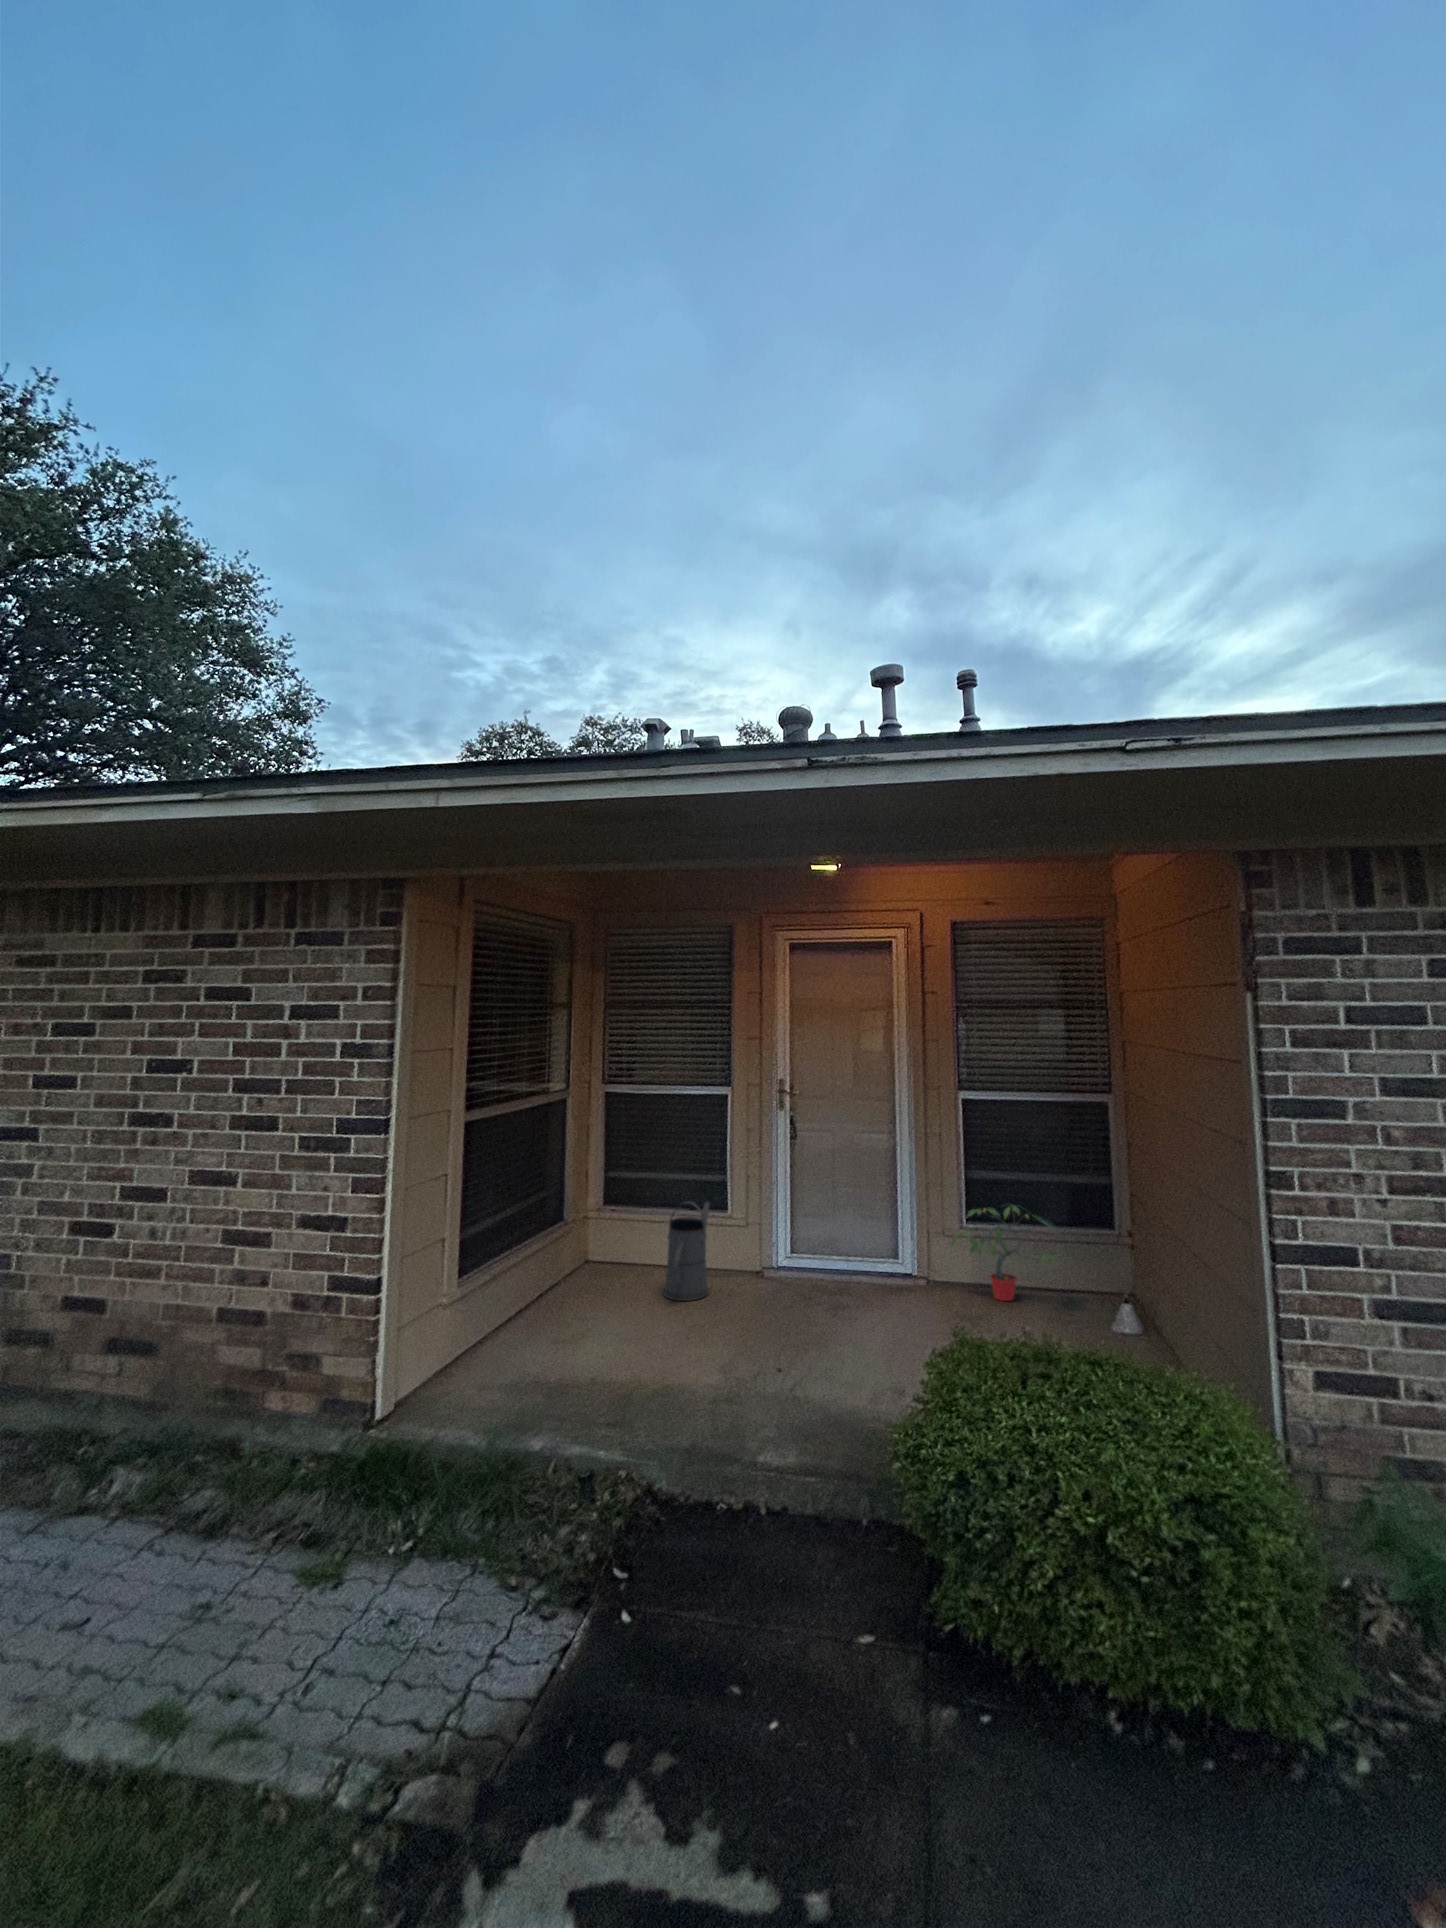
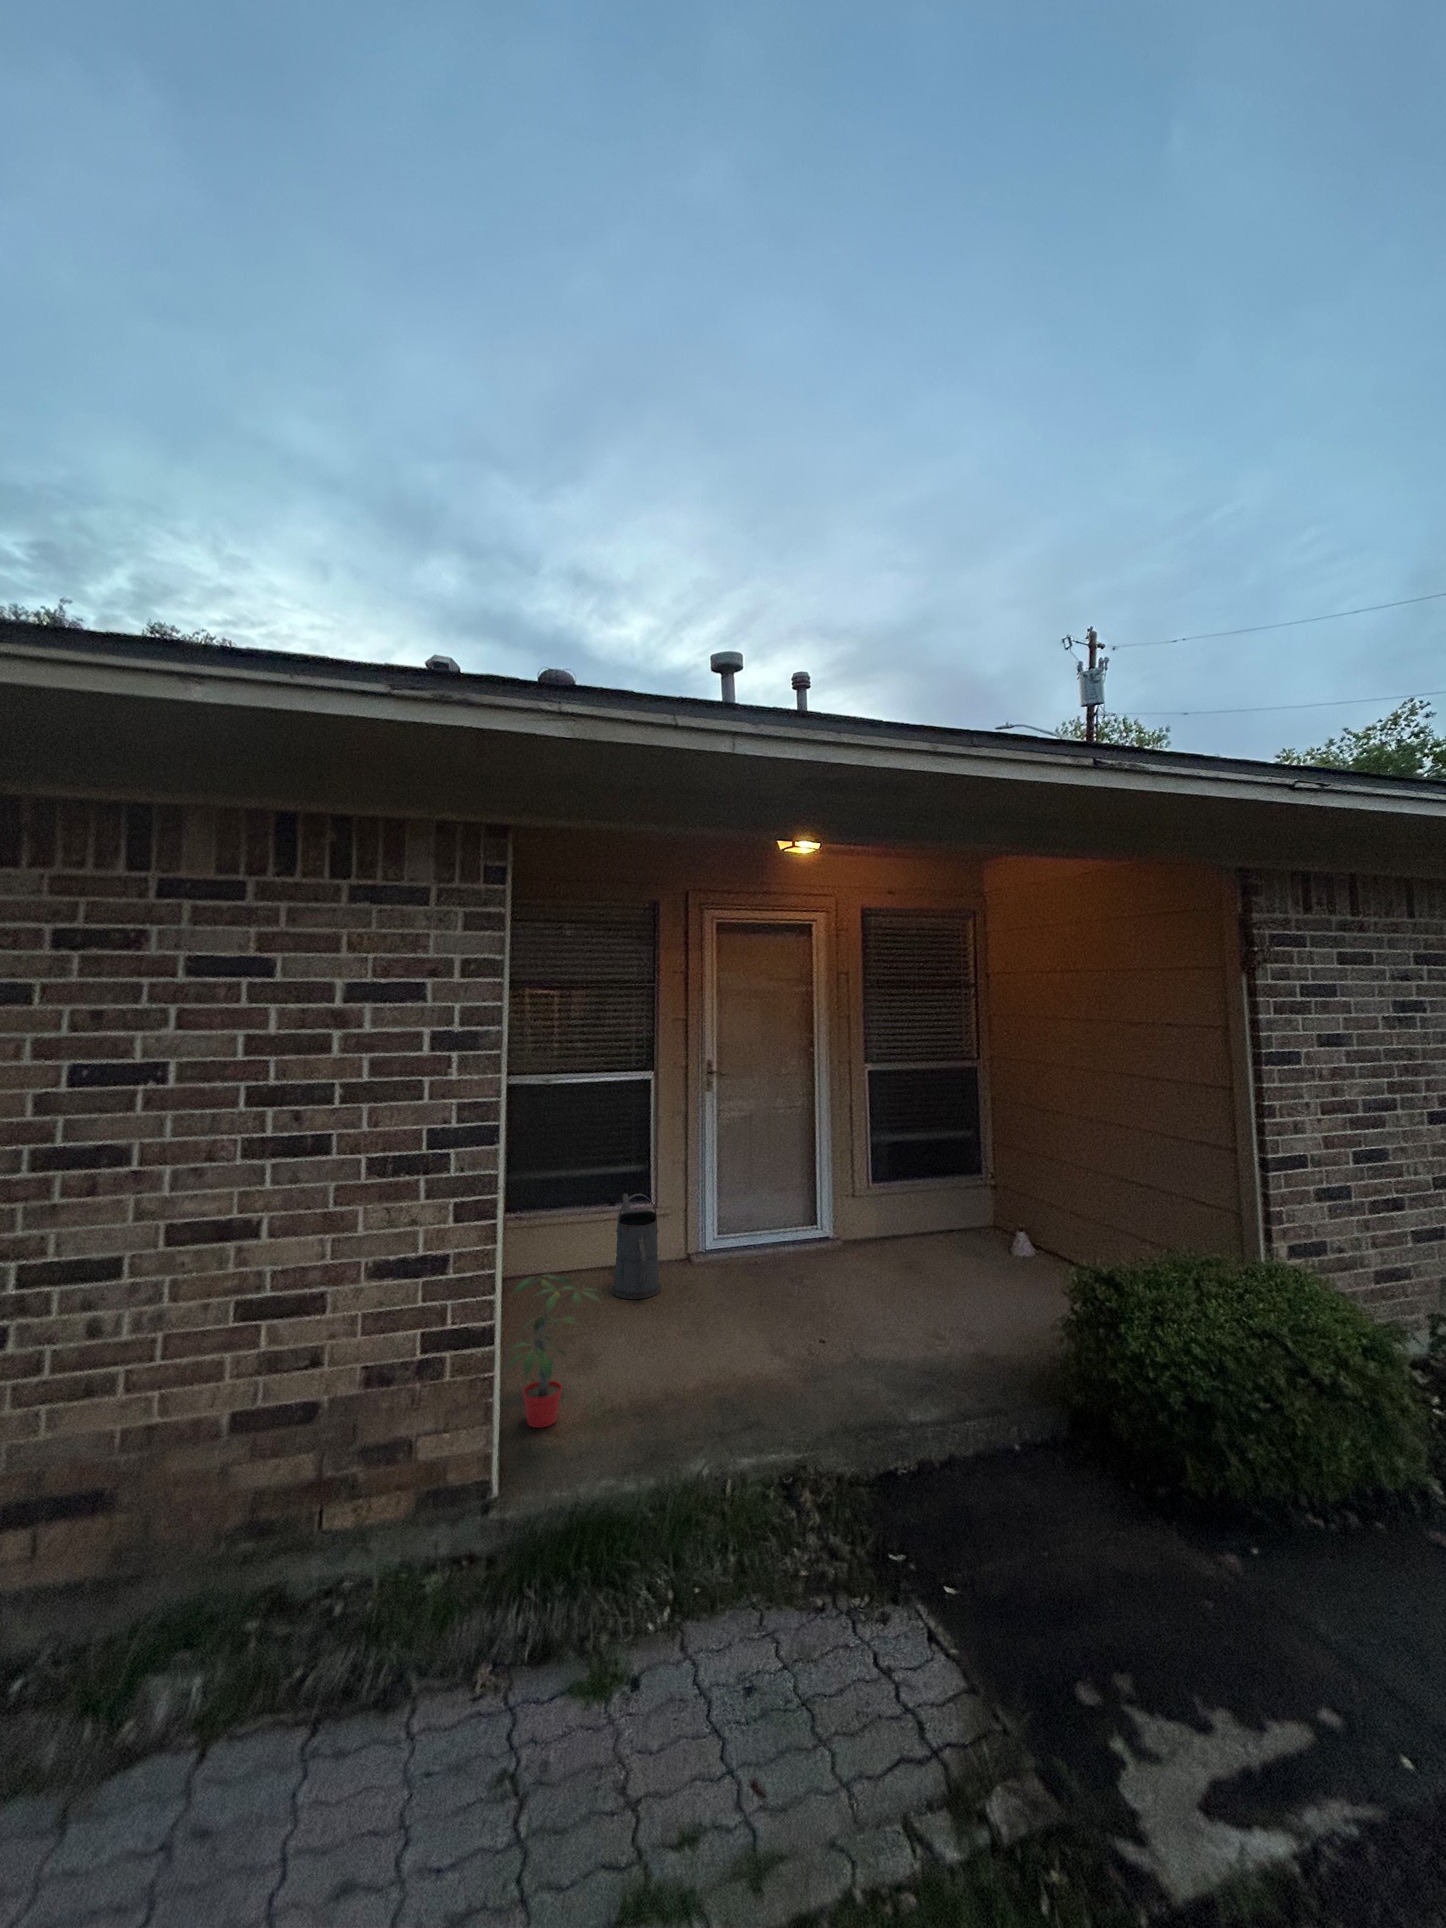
potted plant: present [952,1206,1059,1301] -> present [506,1275,599,1428]

